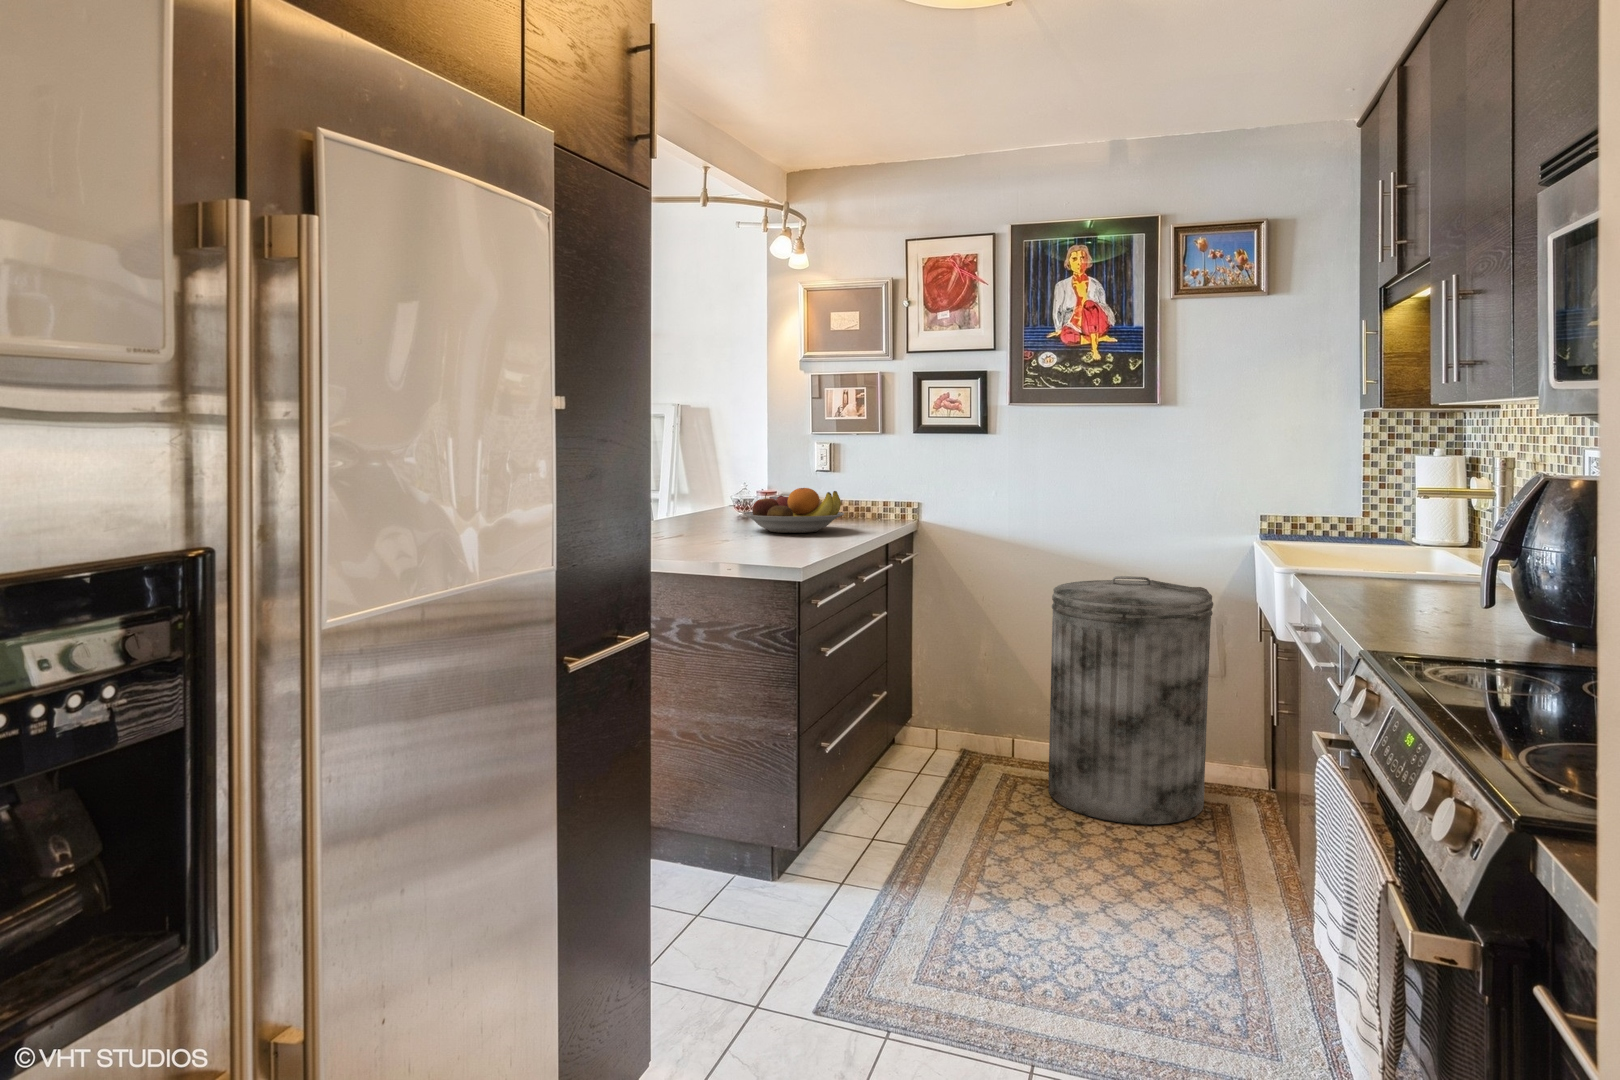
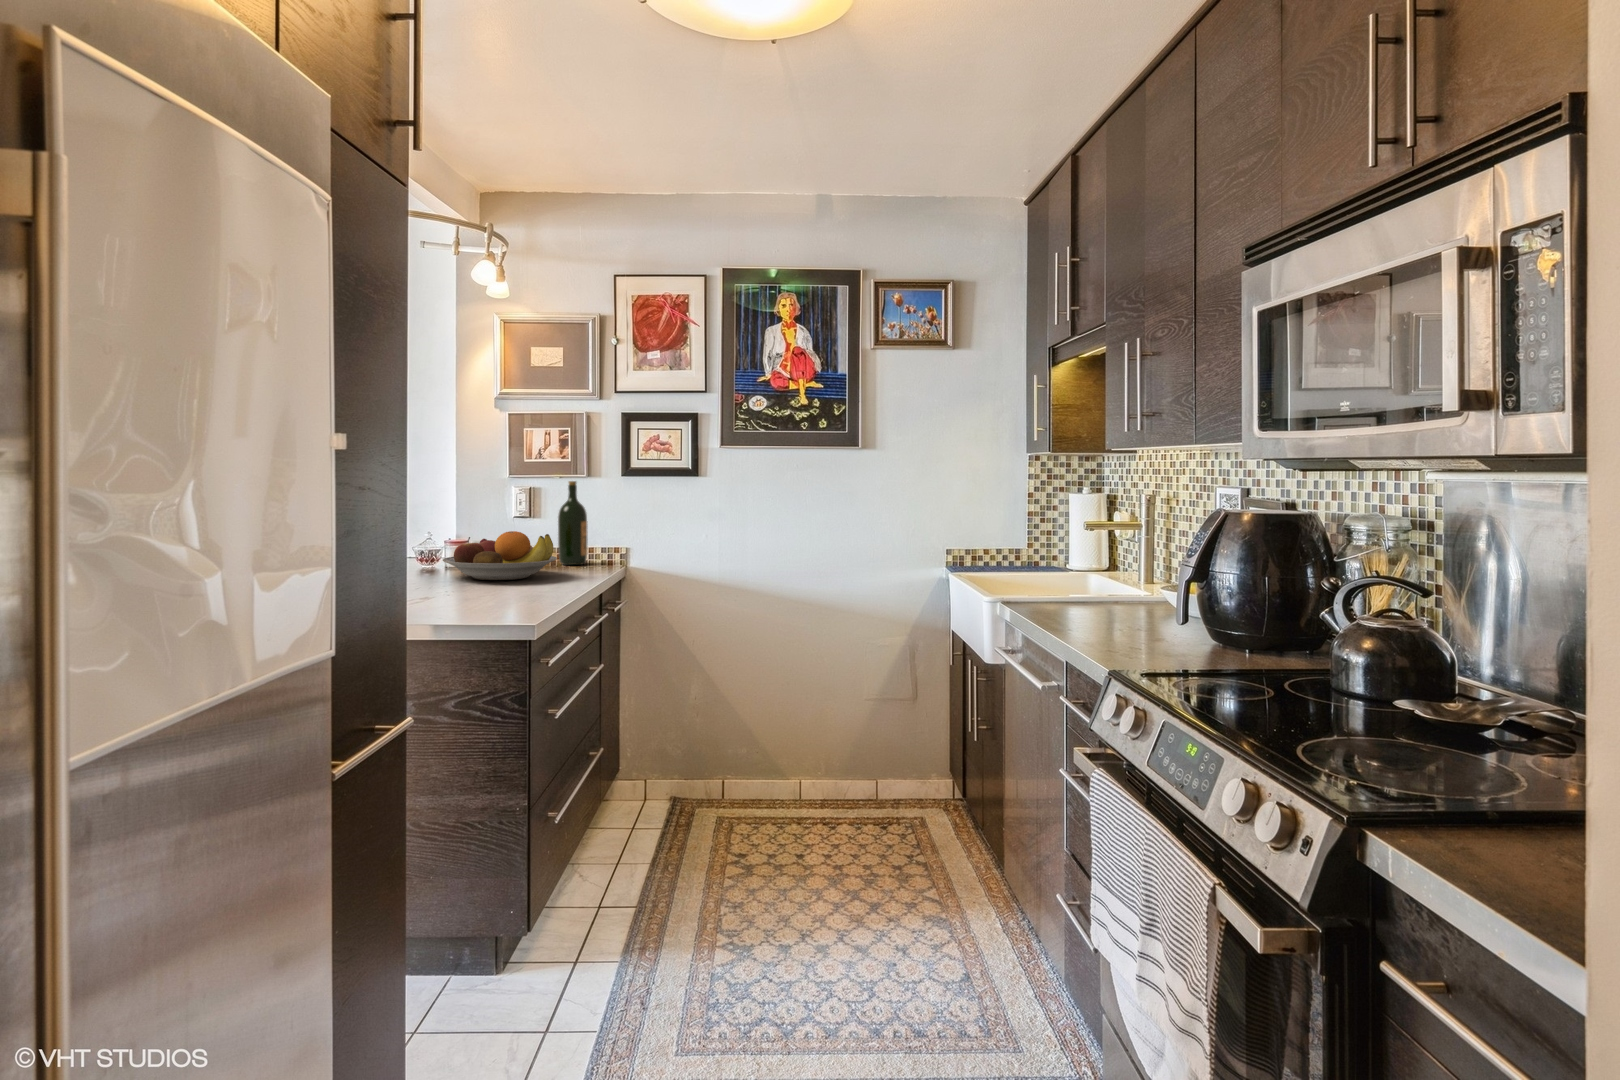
wine bottle: none [851,443,879,523] -> present [558,481,588,565]
trash can: present [1048,576,1213,824] -> none [767,613,913,850]

